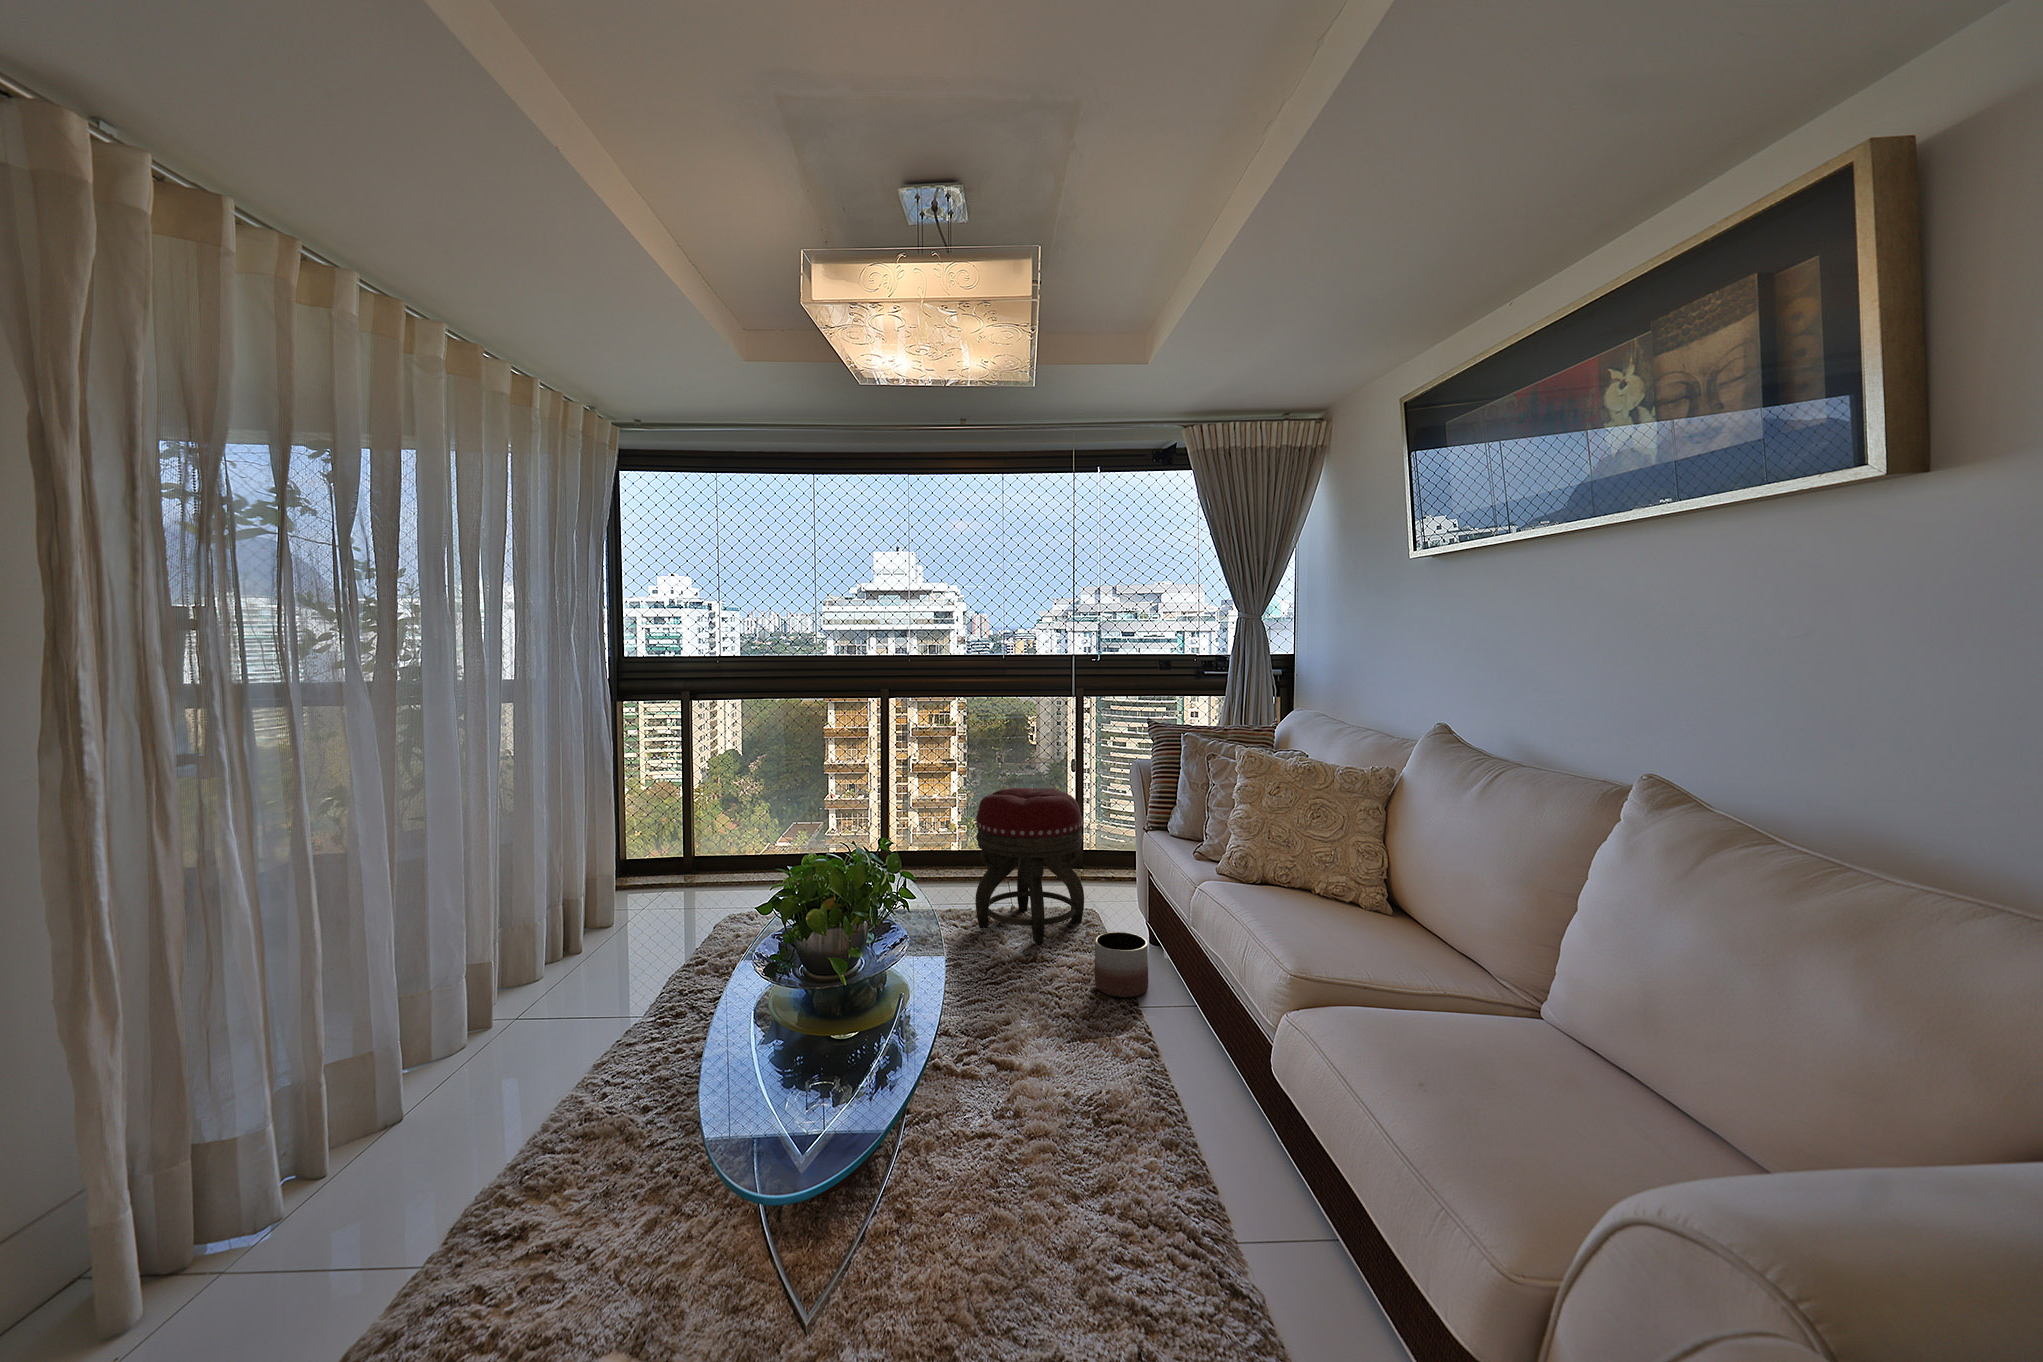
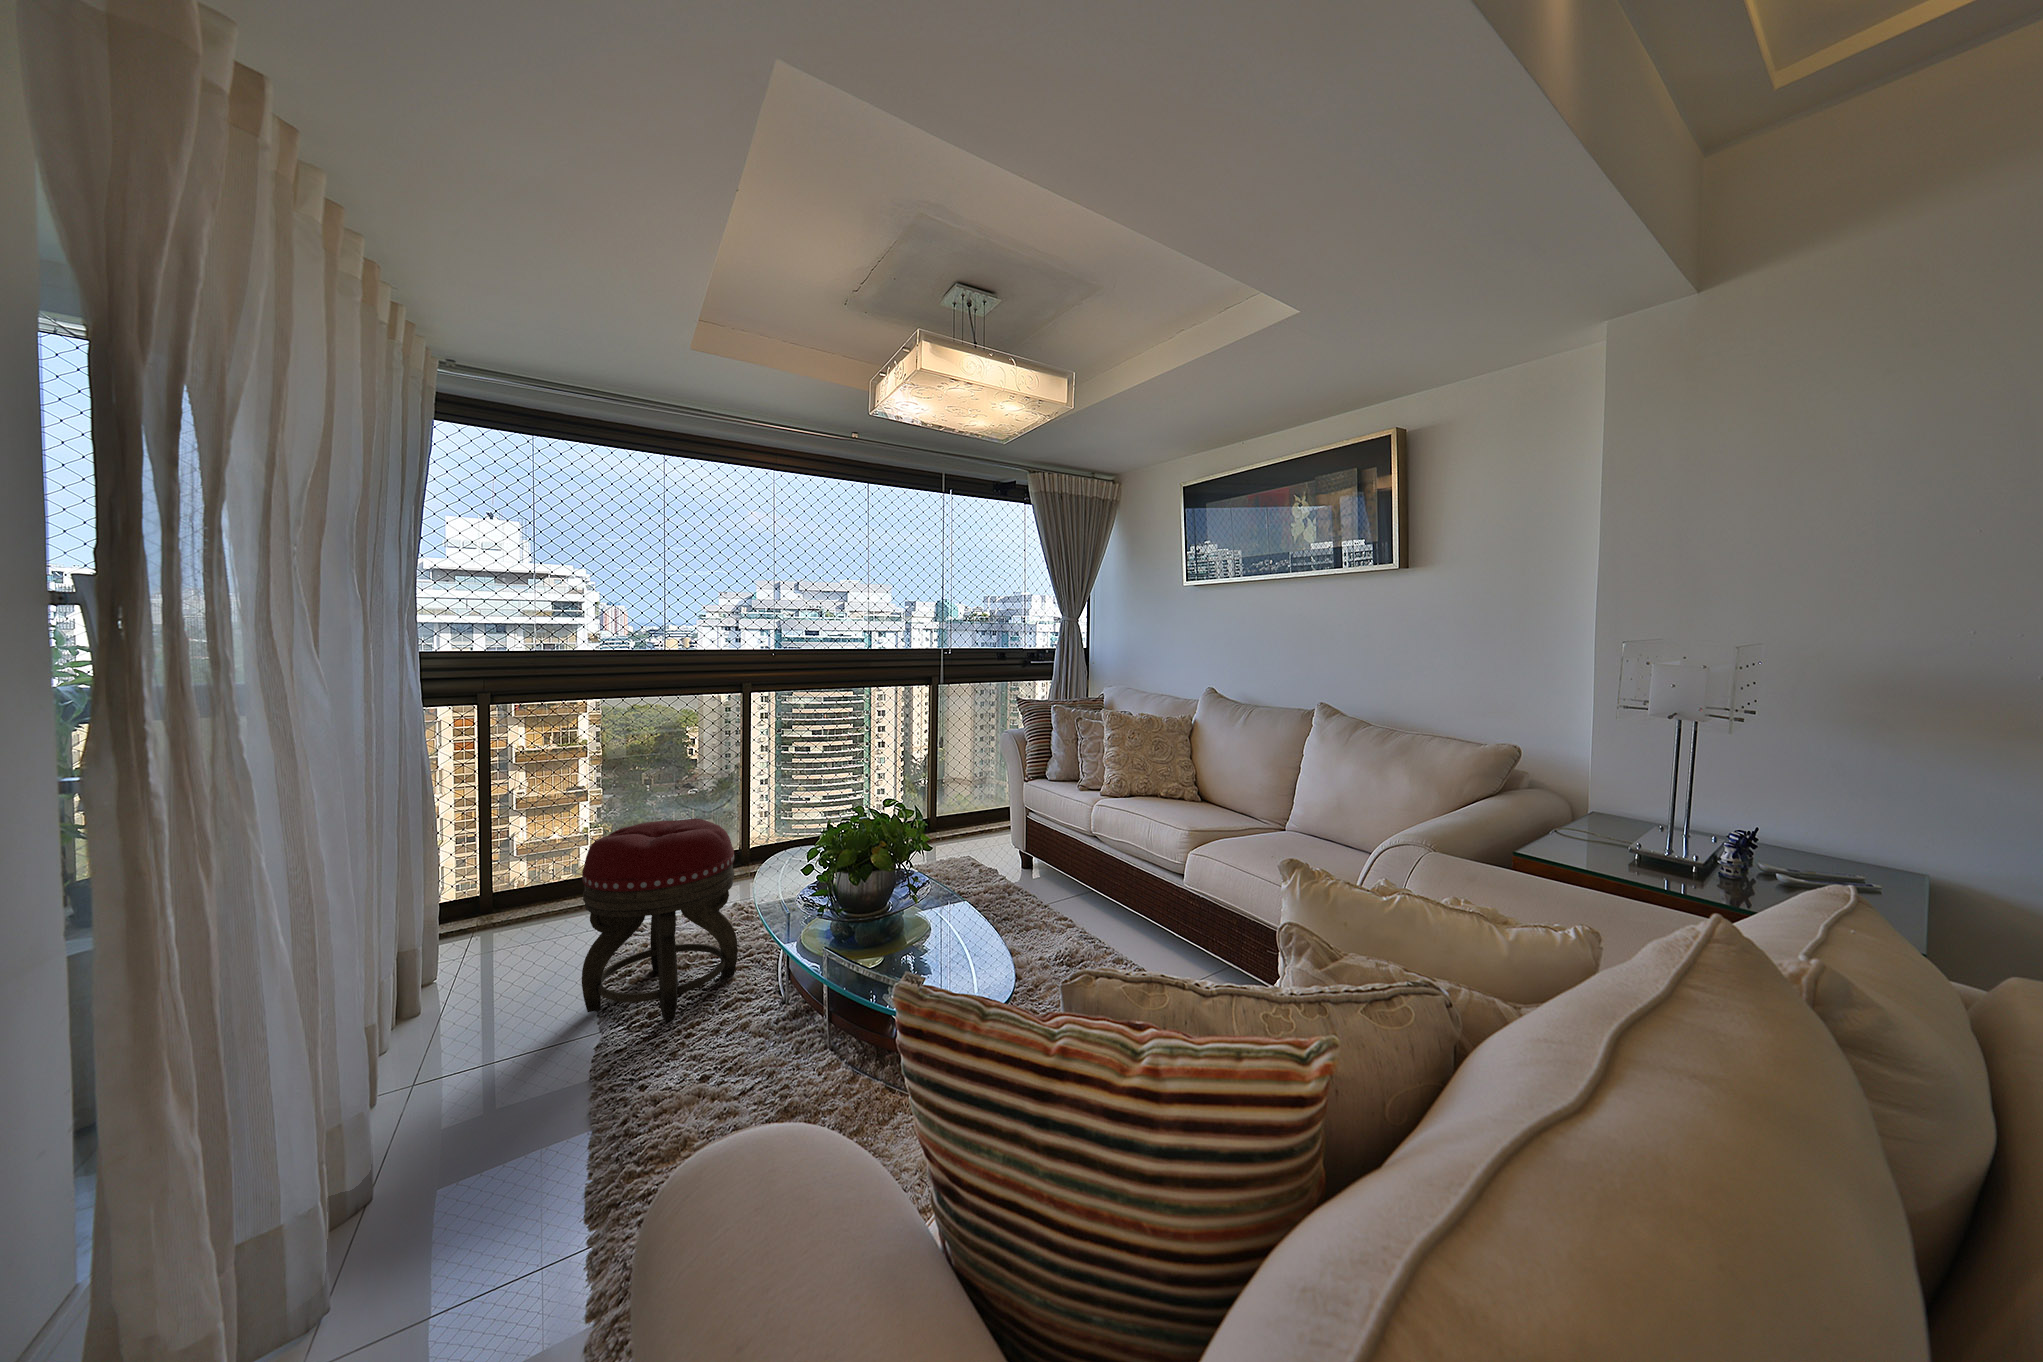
planter: present [1095,932,1148,997] -> none [732,995,802,1083]

